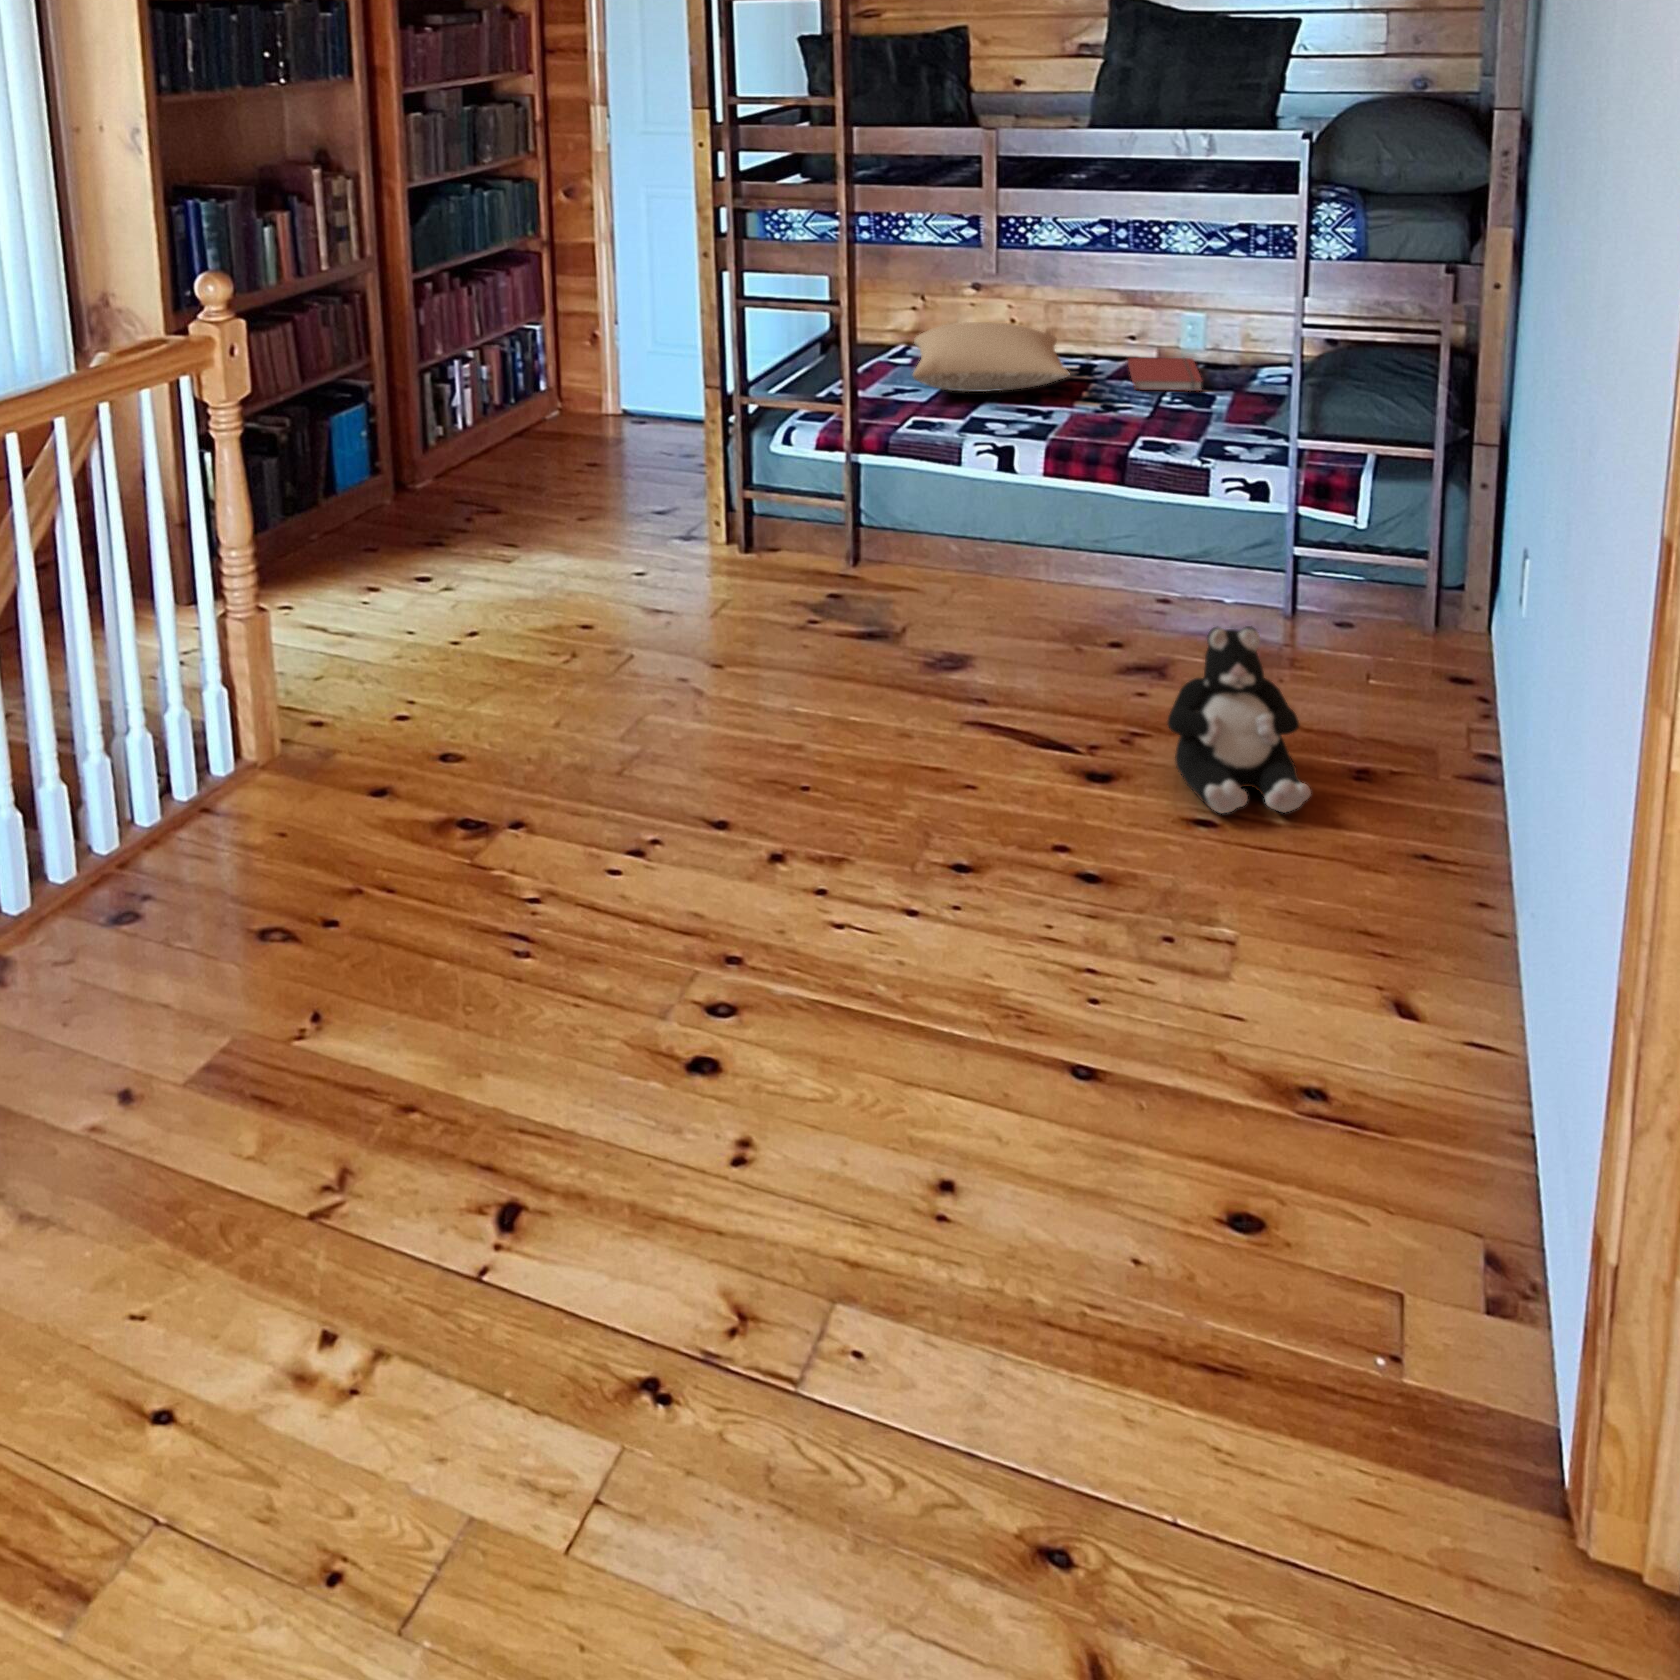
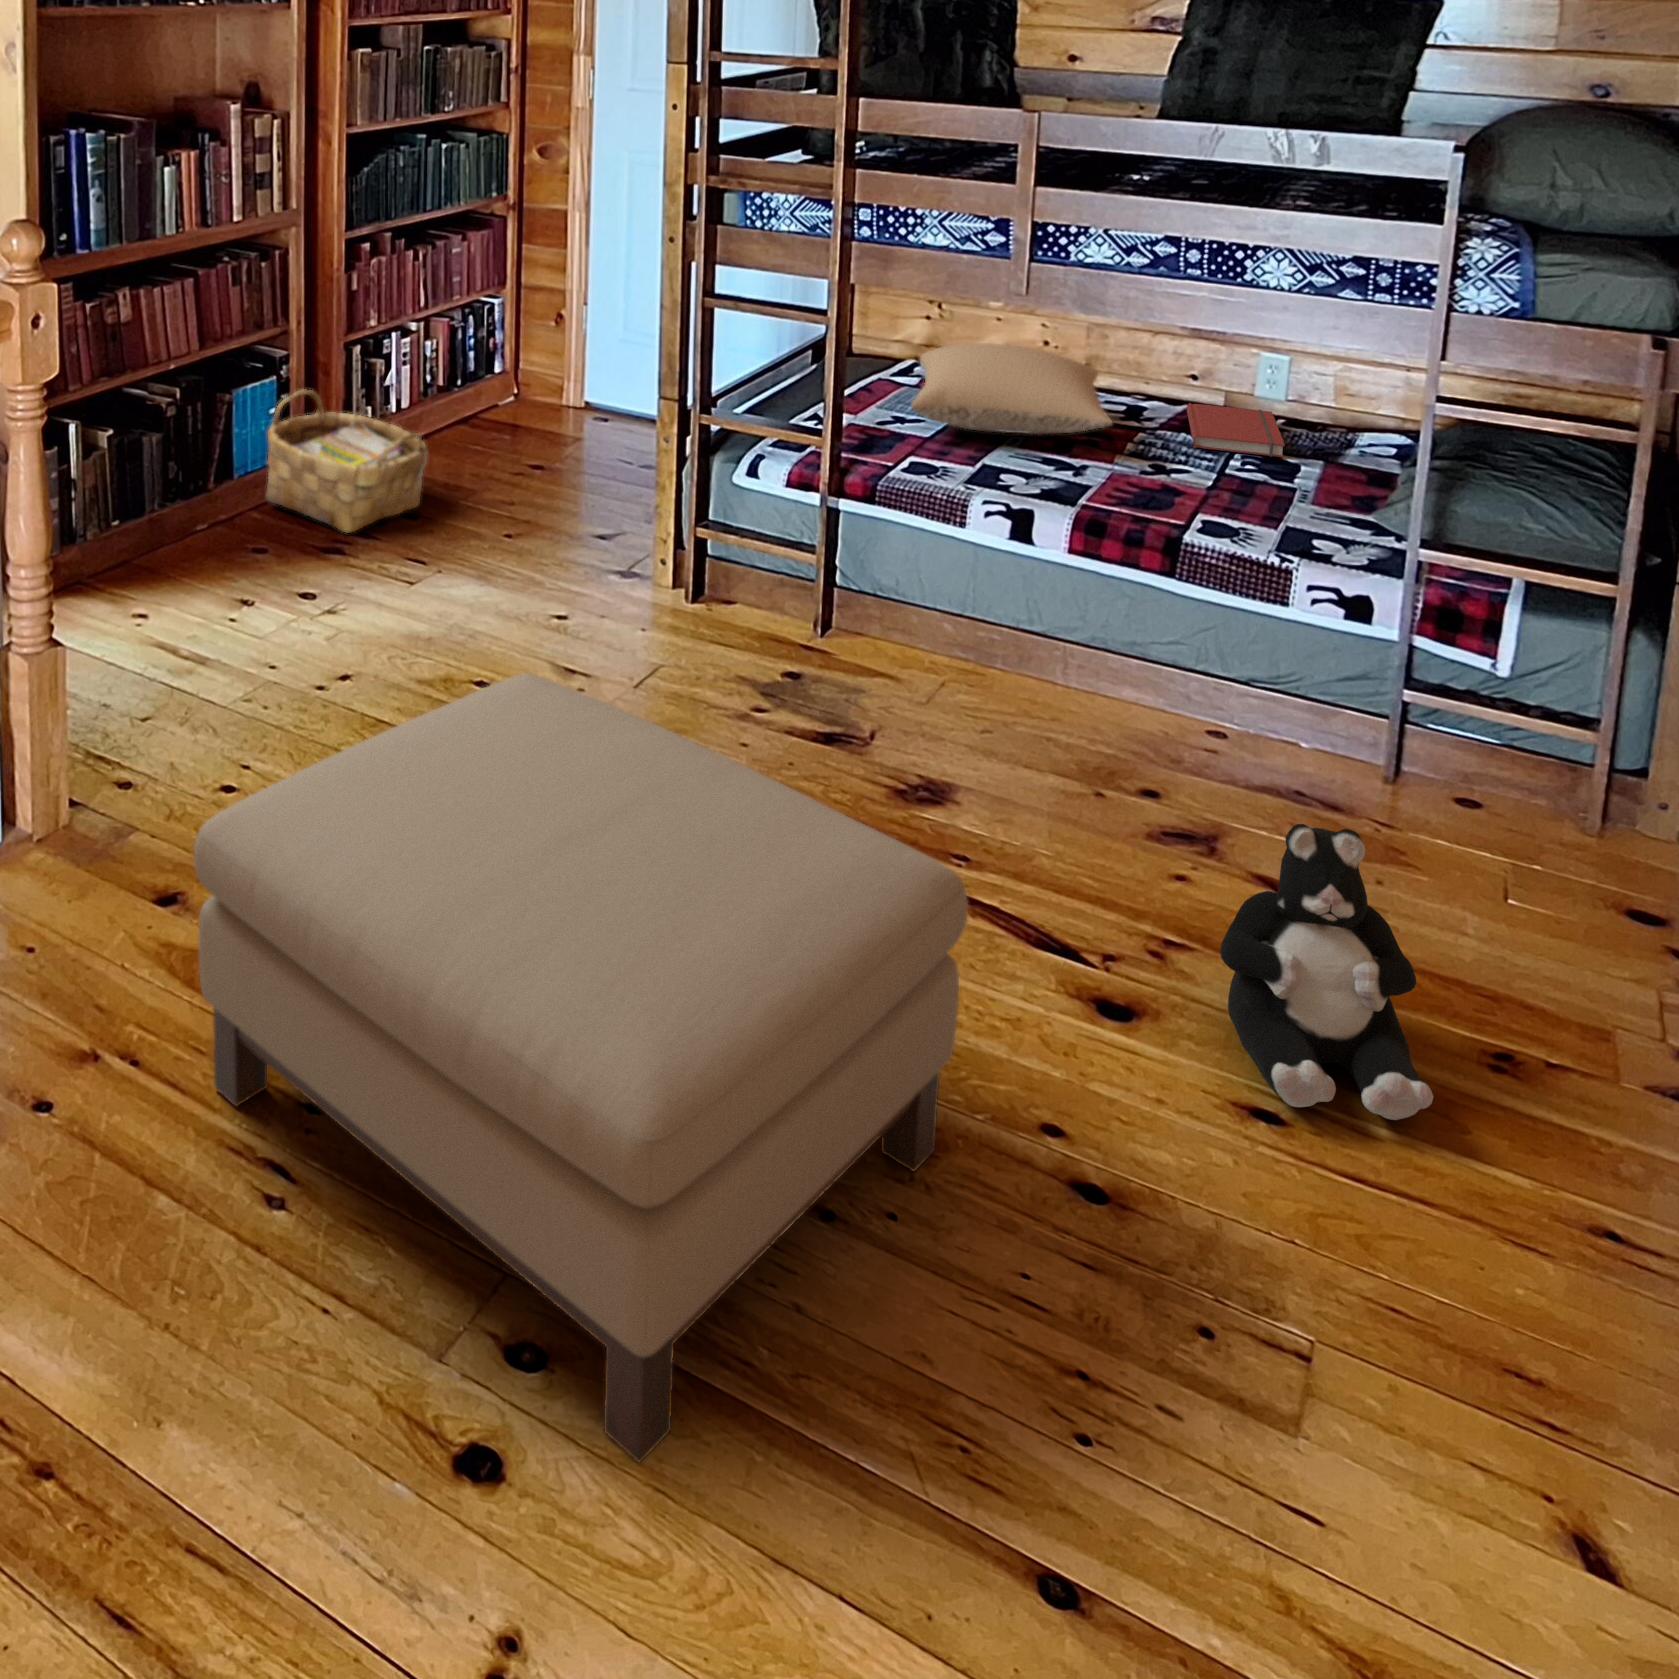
woven basket: none [363,415,506,531] -> present [267,390,427,533]
ottoman: none [433,587,993,1047] -> present [194,673,968,1462]

